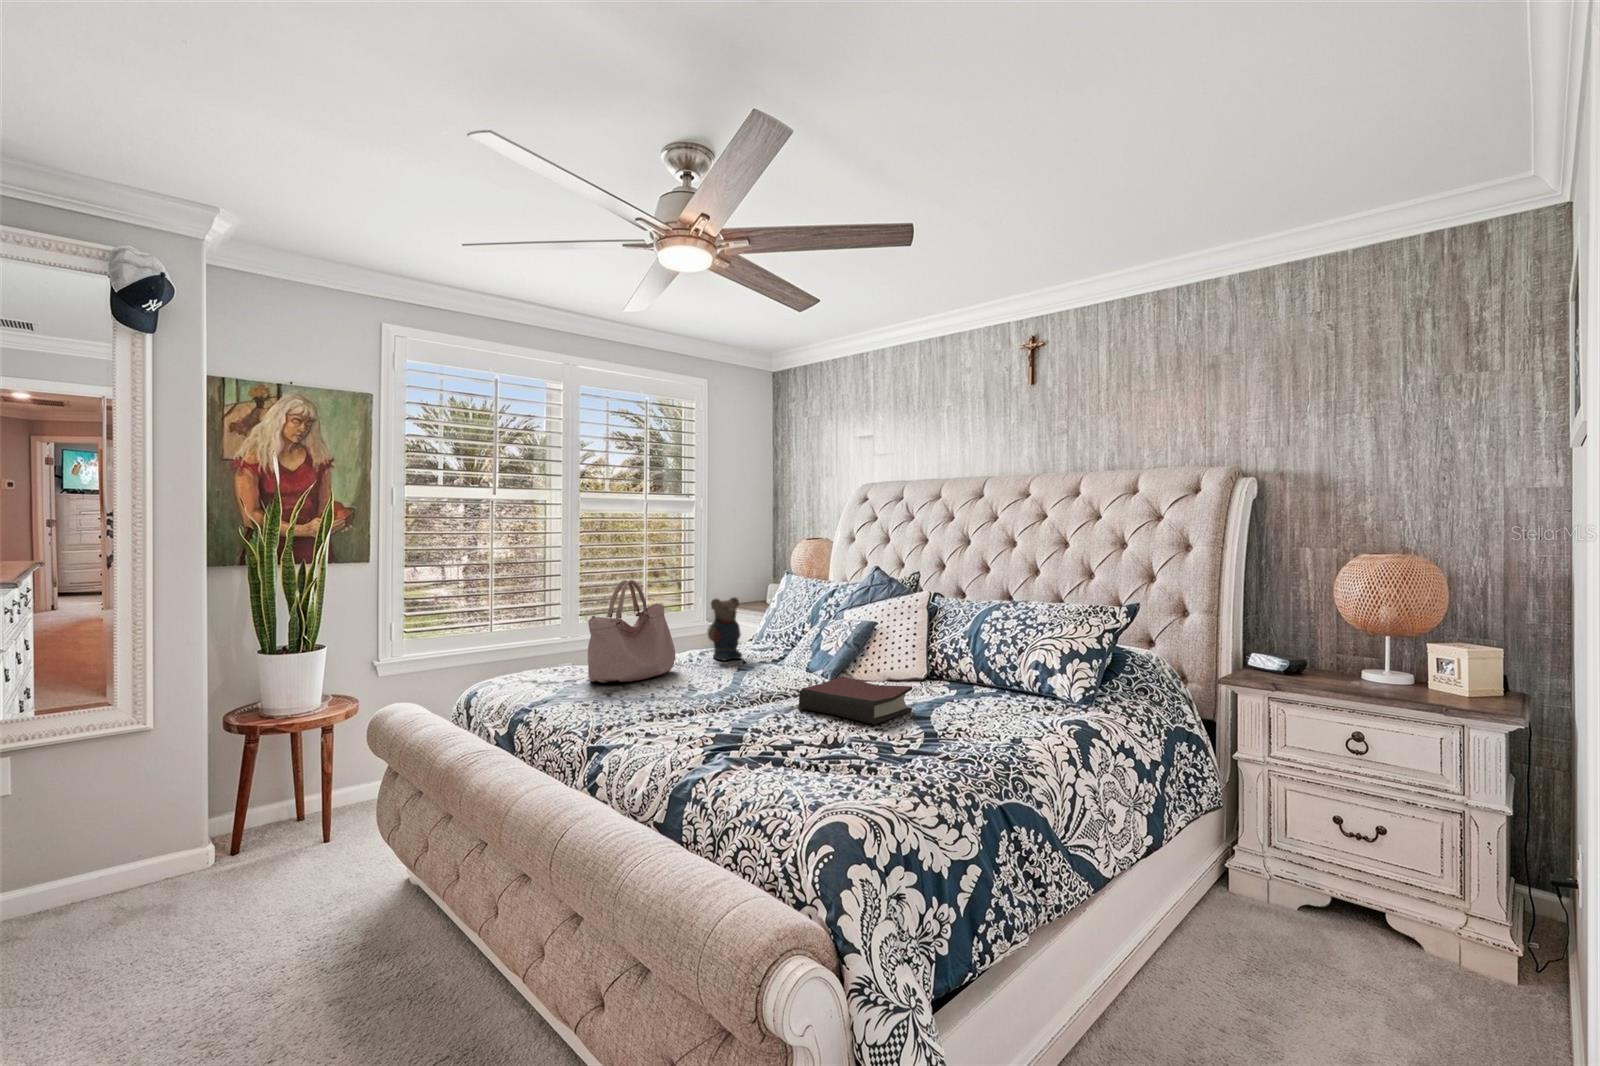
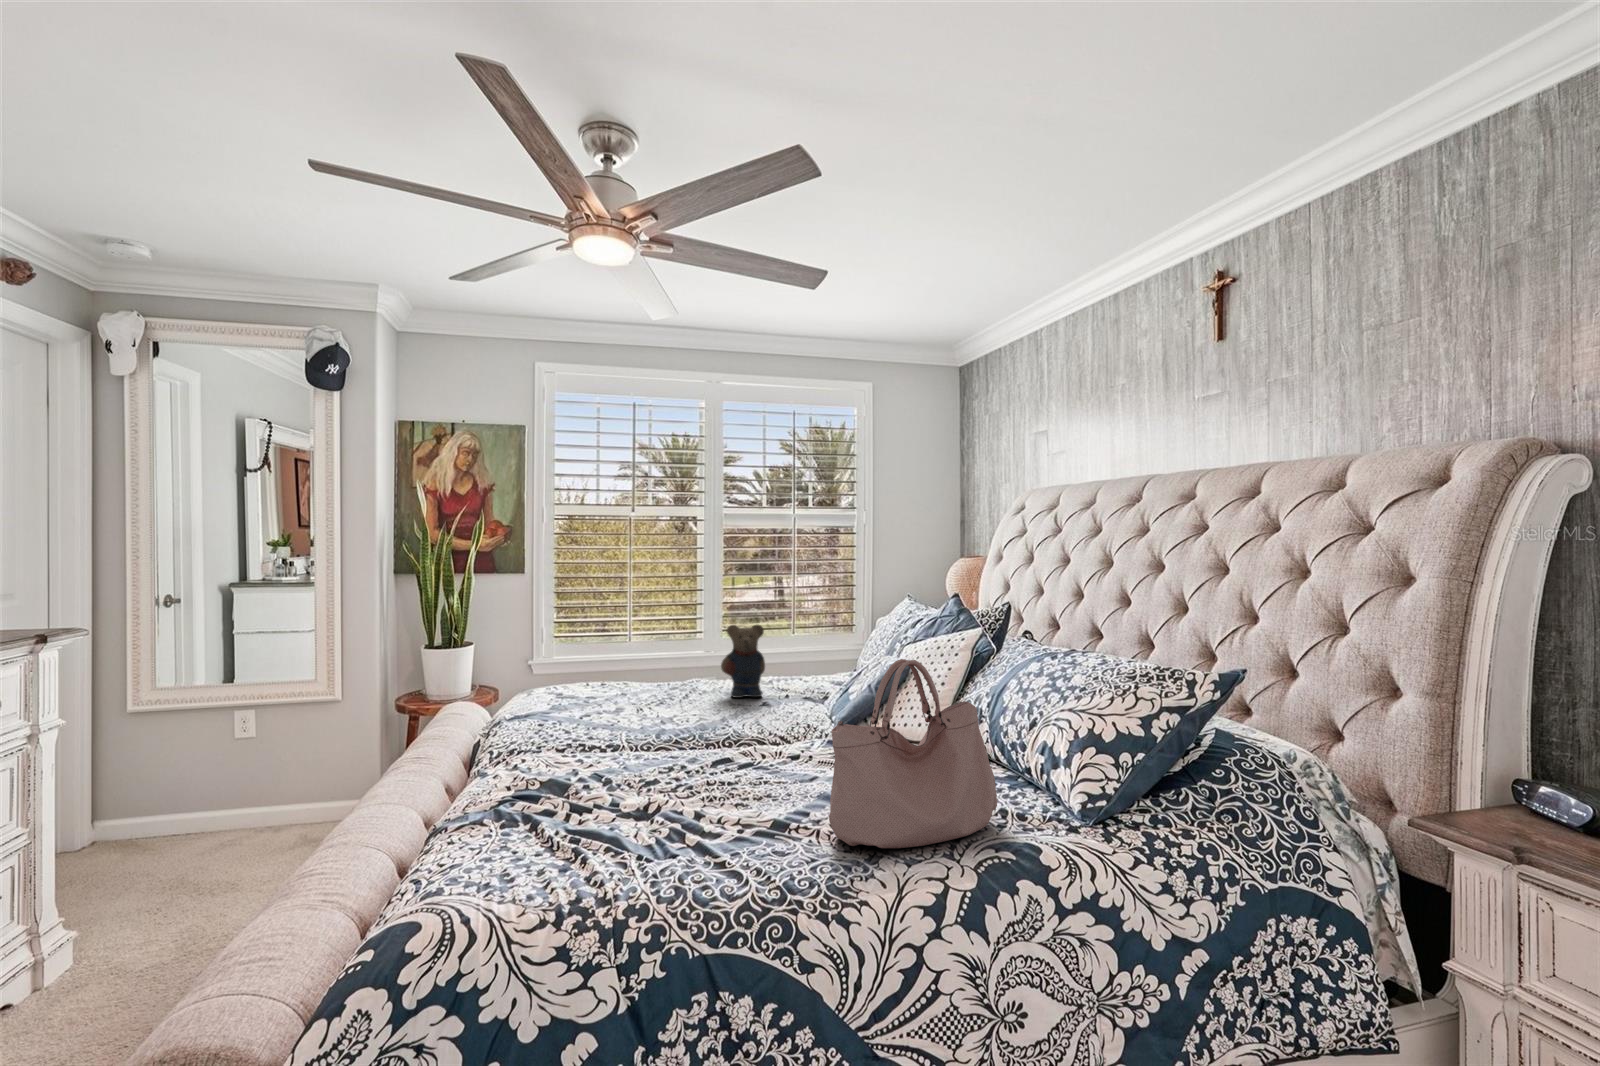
handbag: present [588,580,675,683] -> present [829,659,997,848]
hardback book: present [799,676,912,725] -> none [693,731,817,800]

